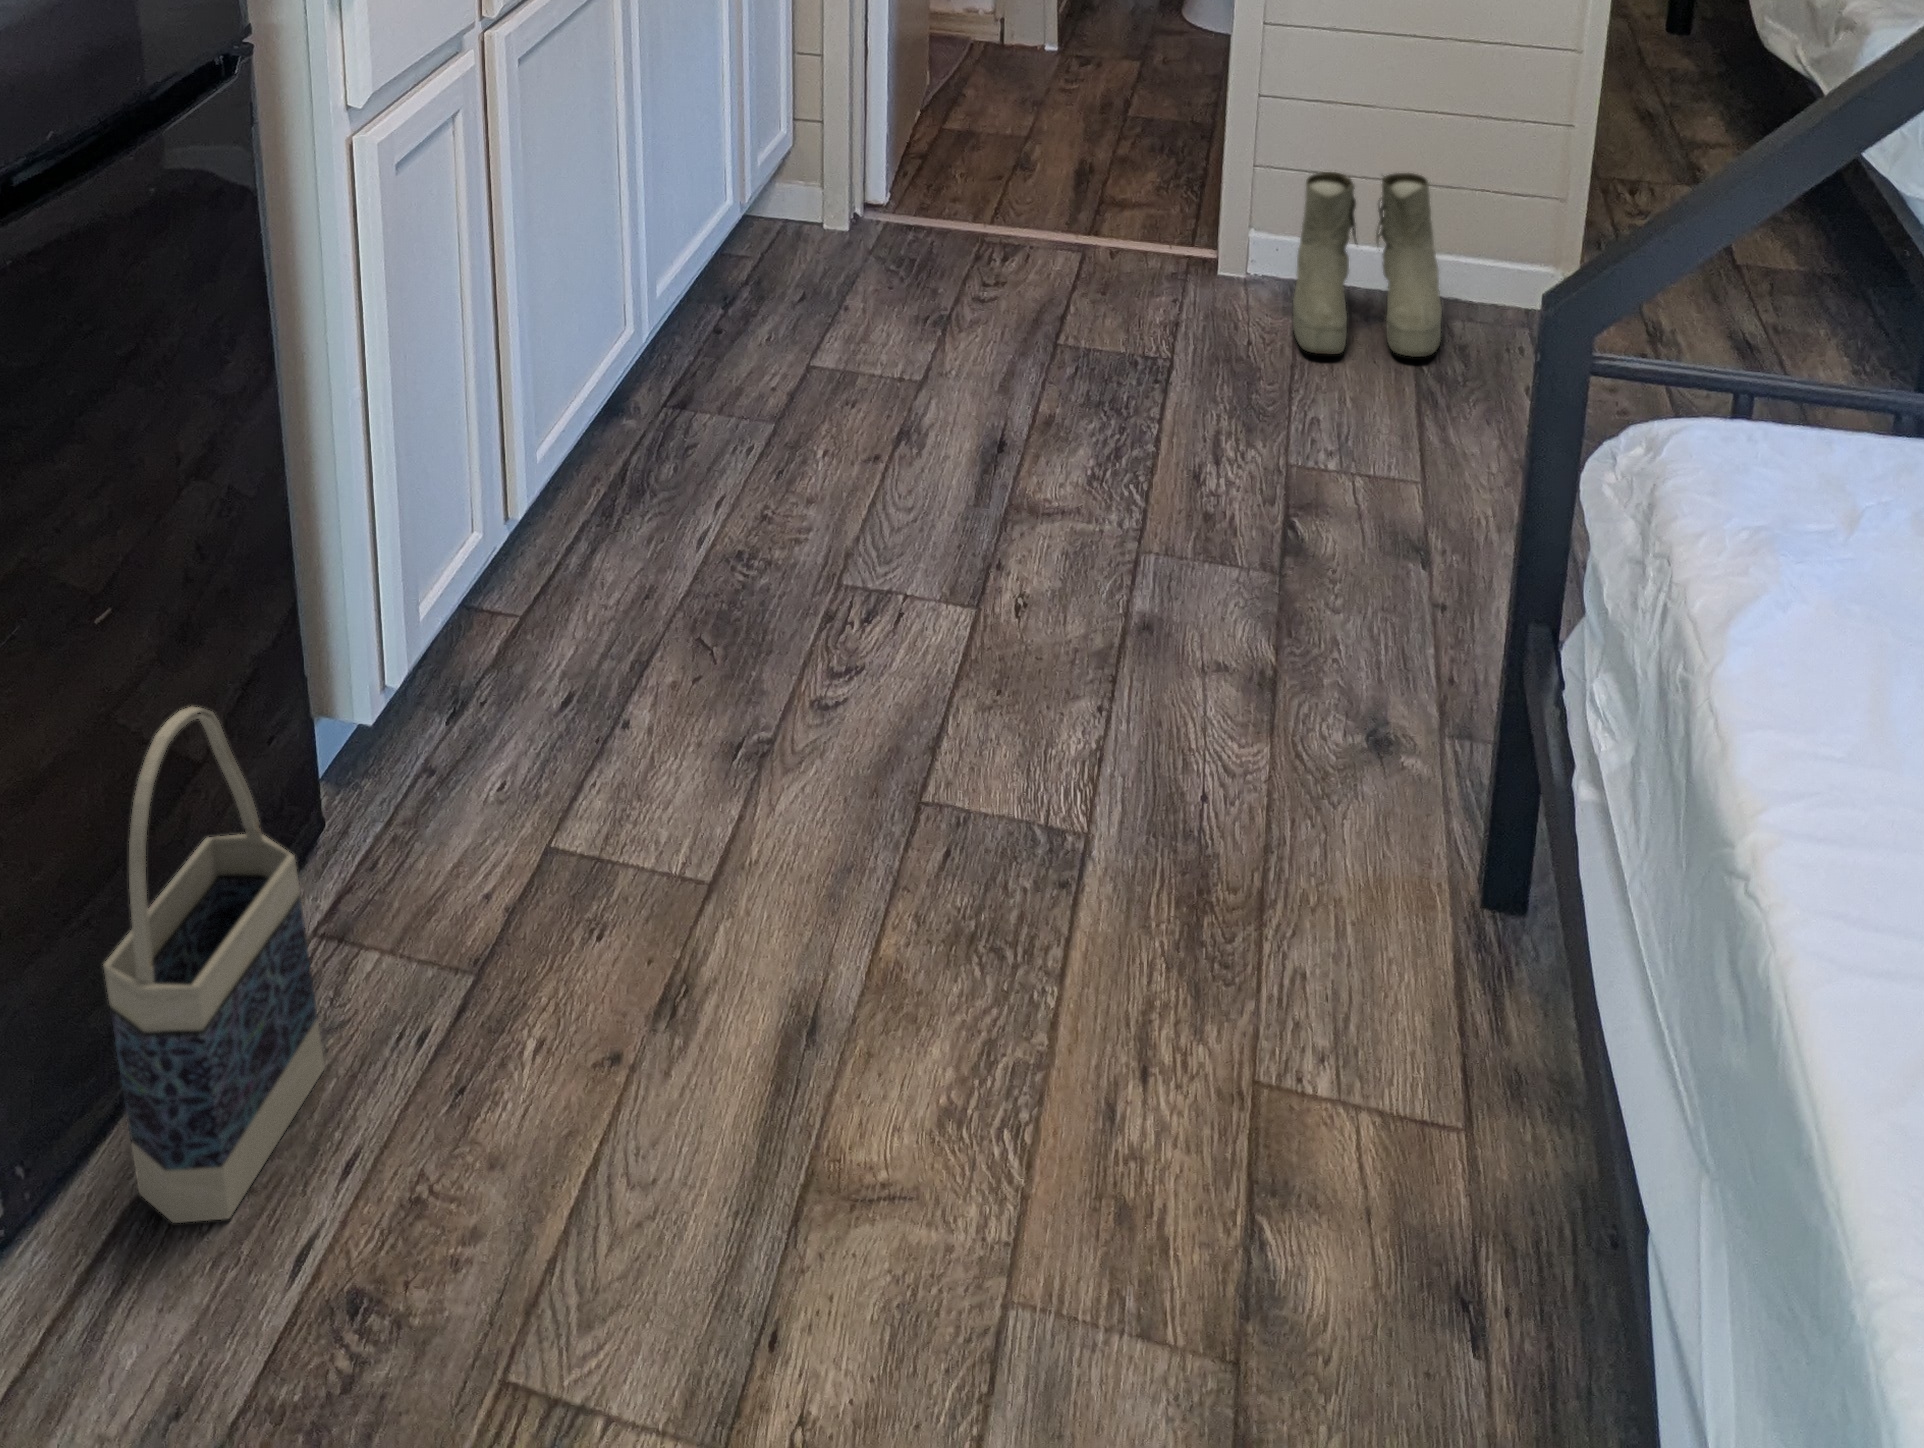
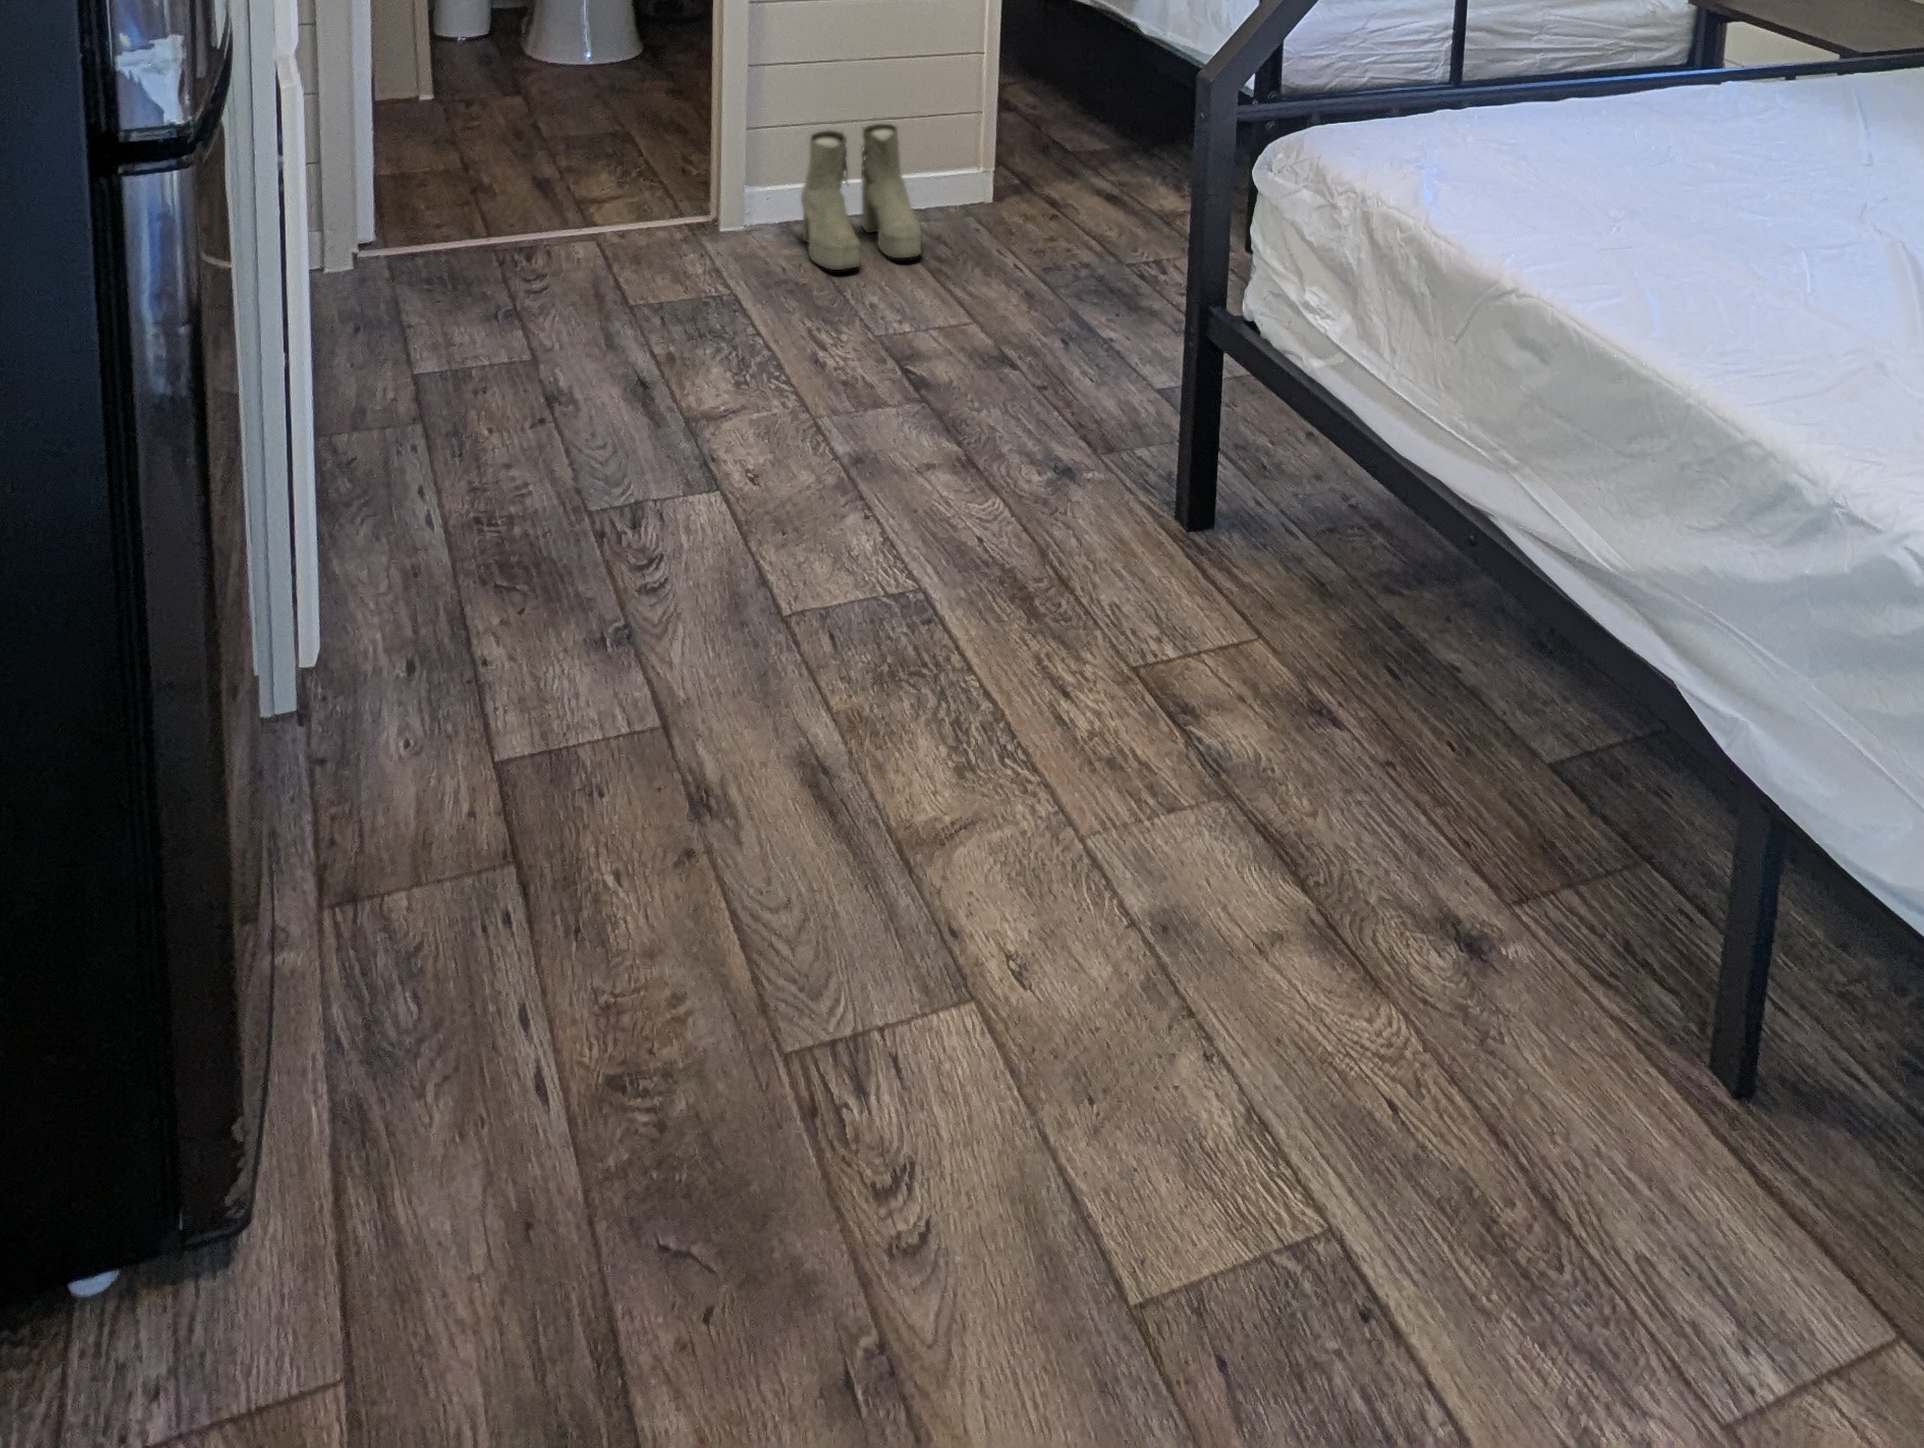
bag: present [104,707,325,1223] -> none [316,621,443,1141]

